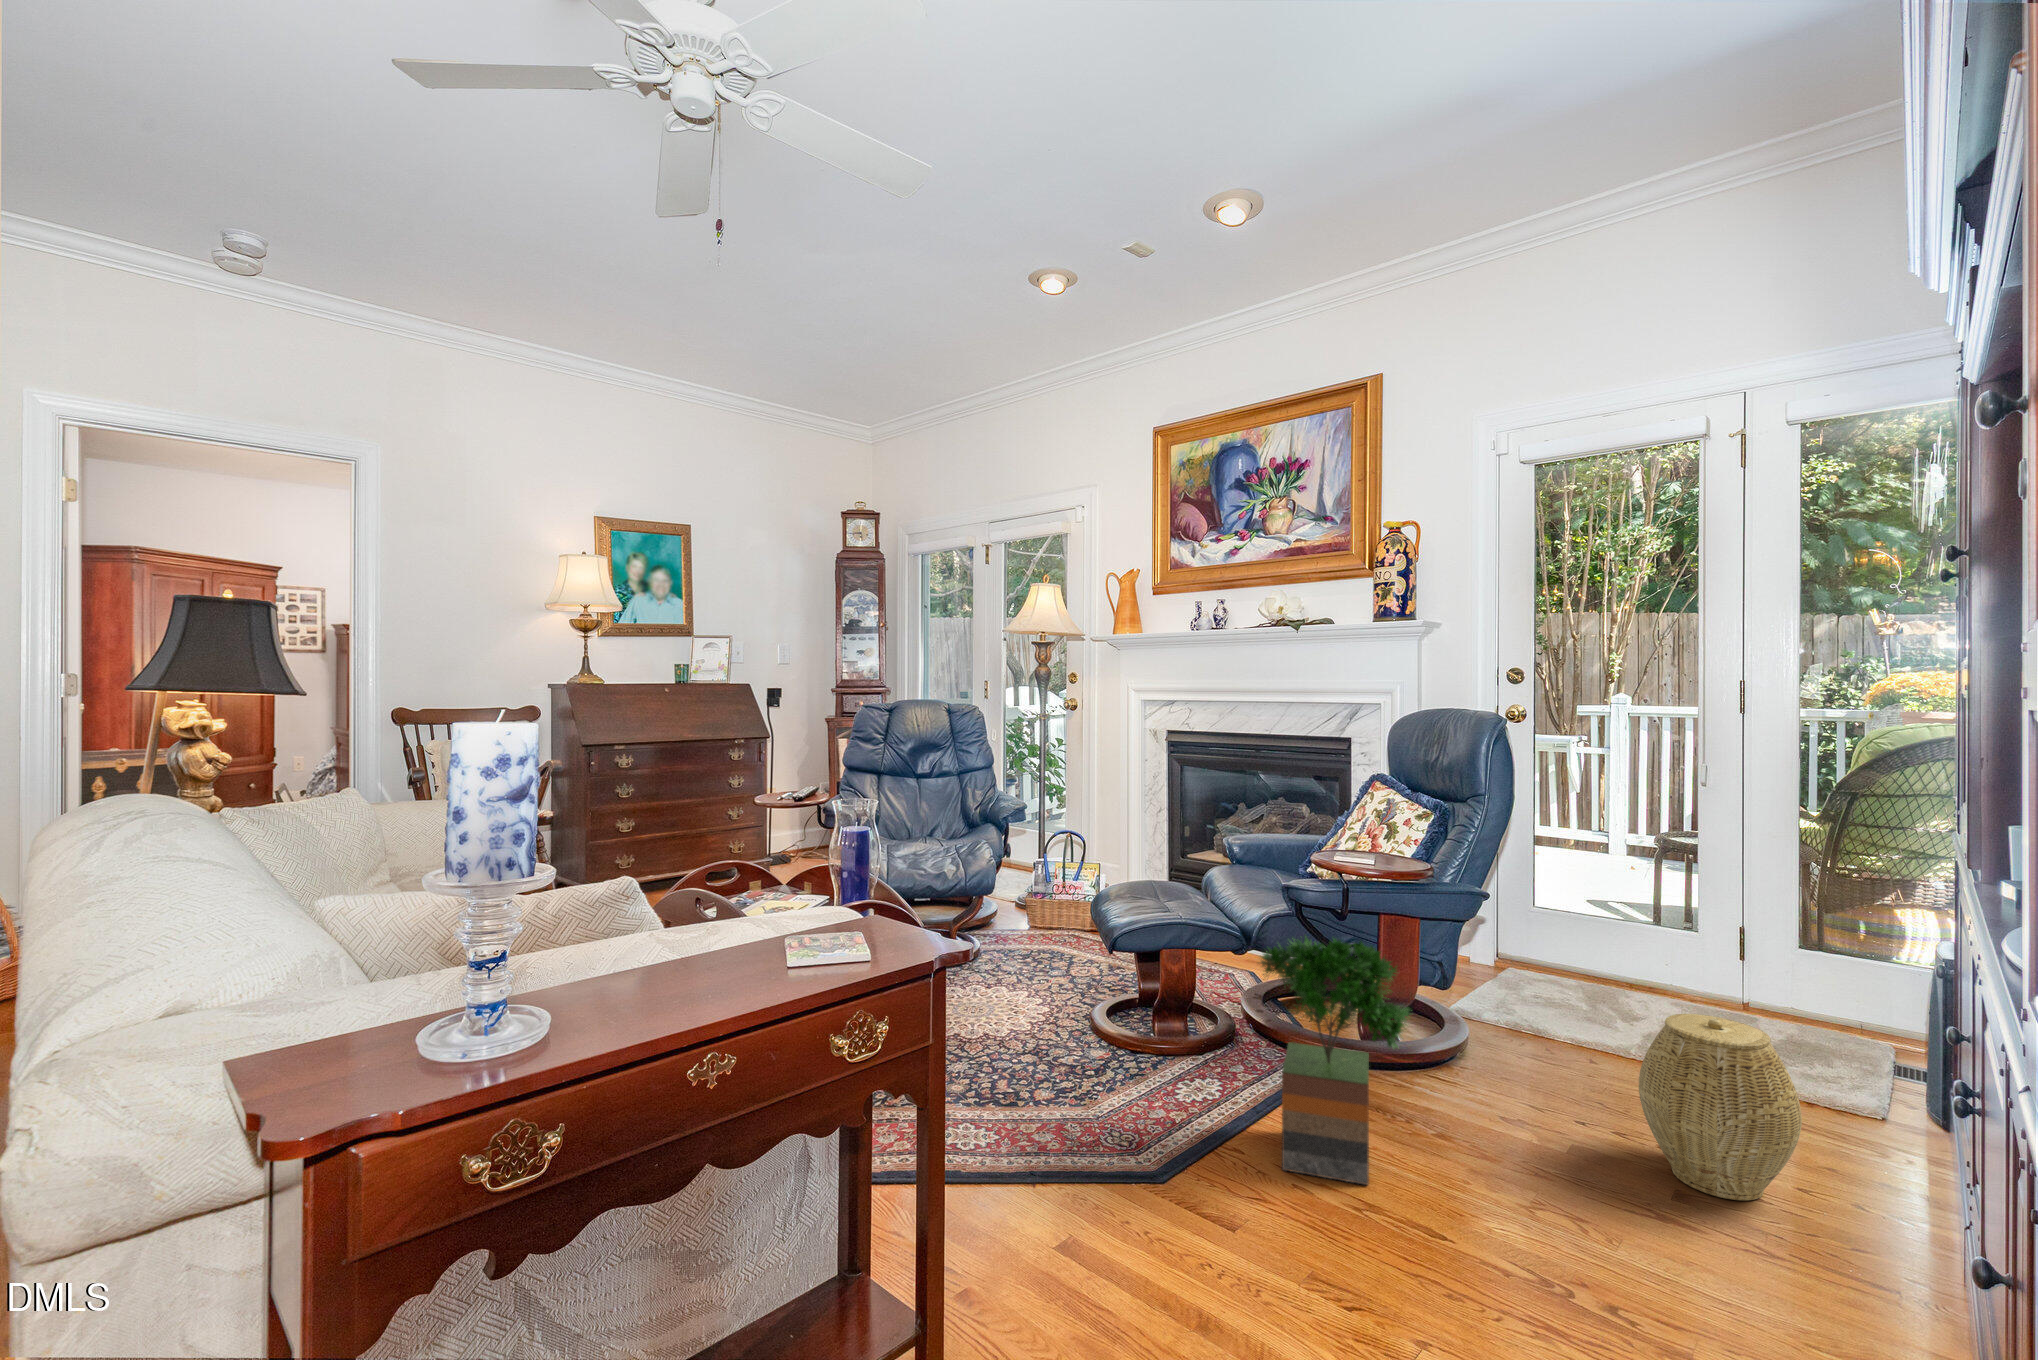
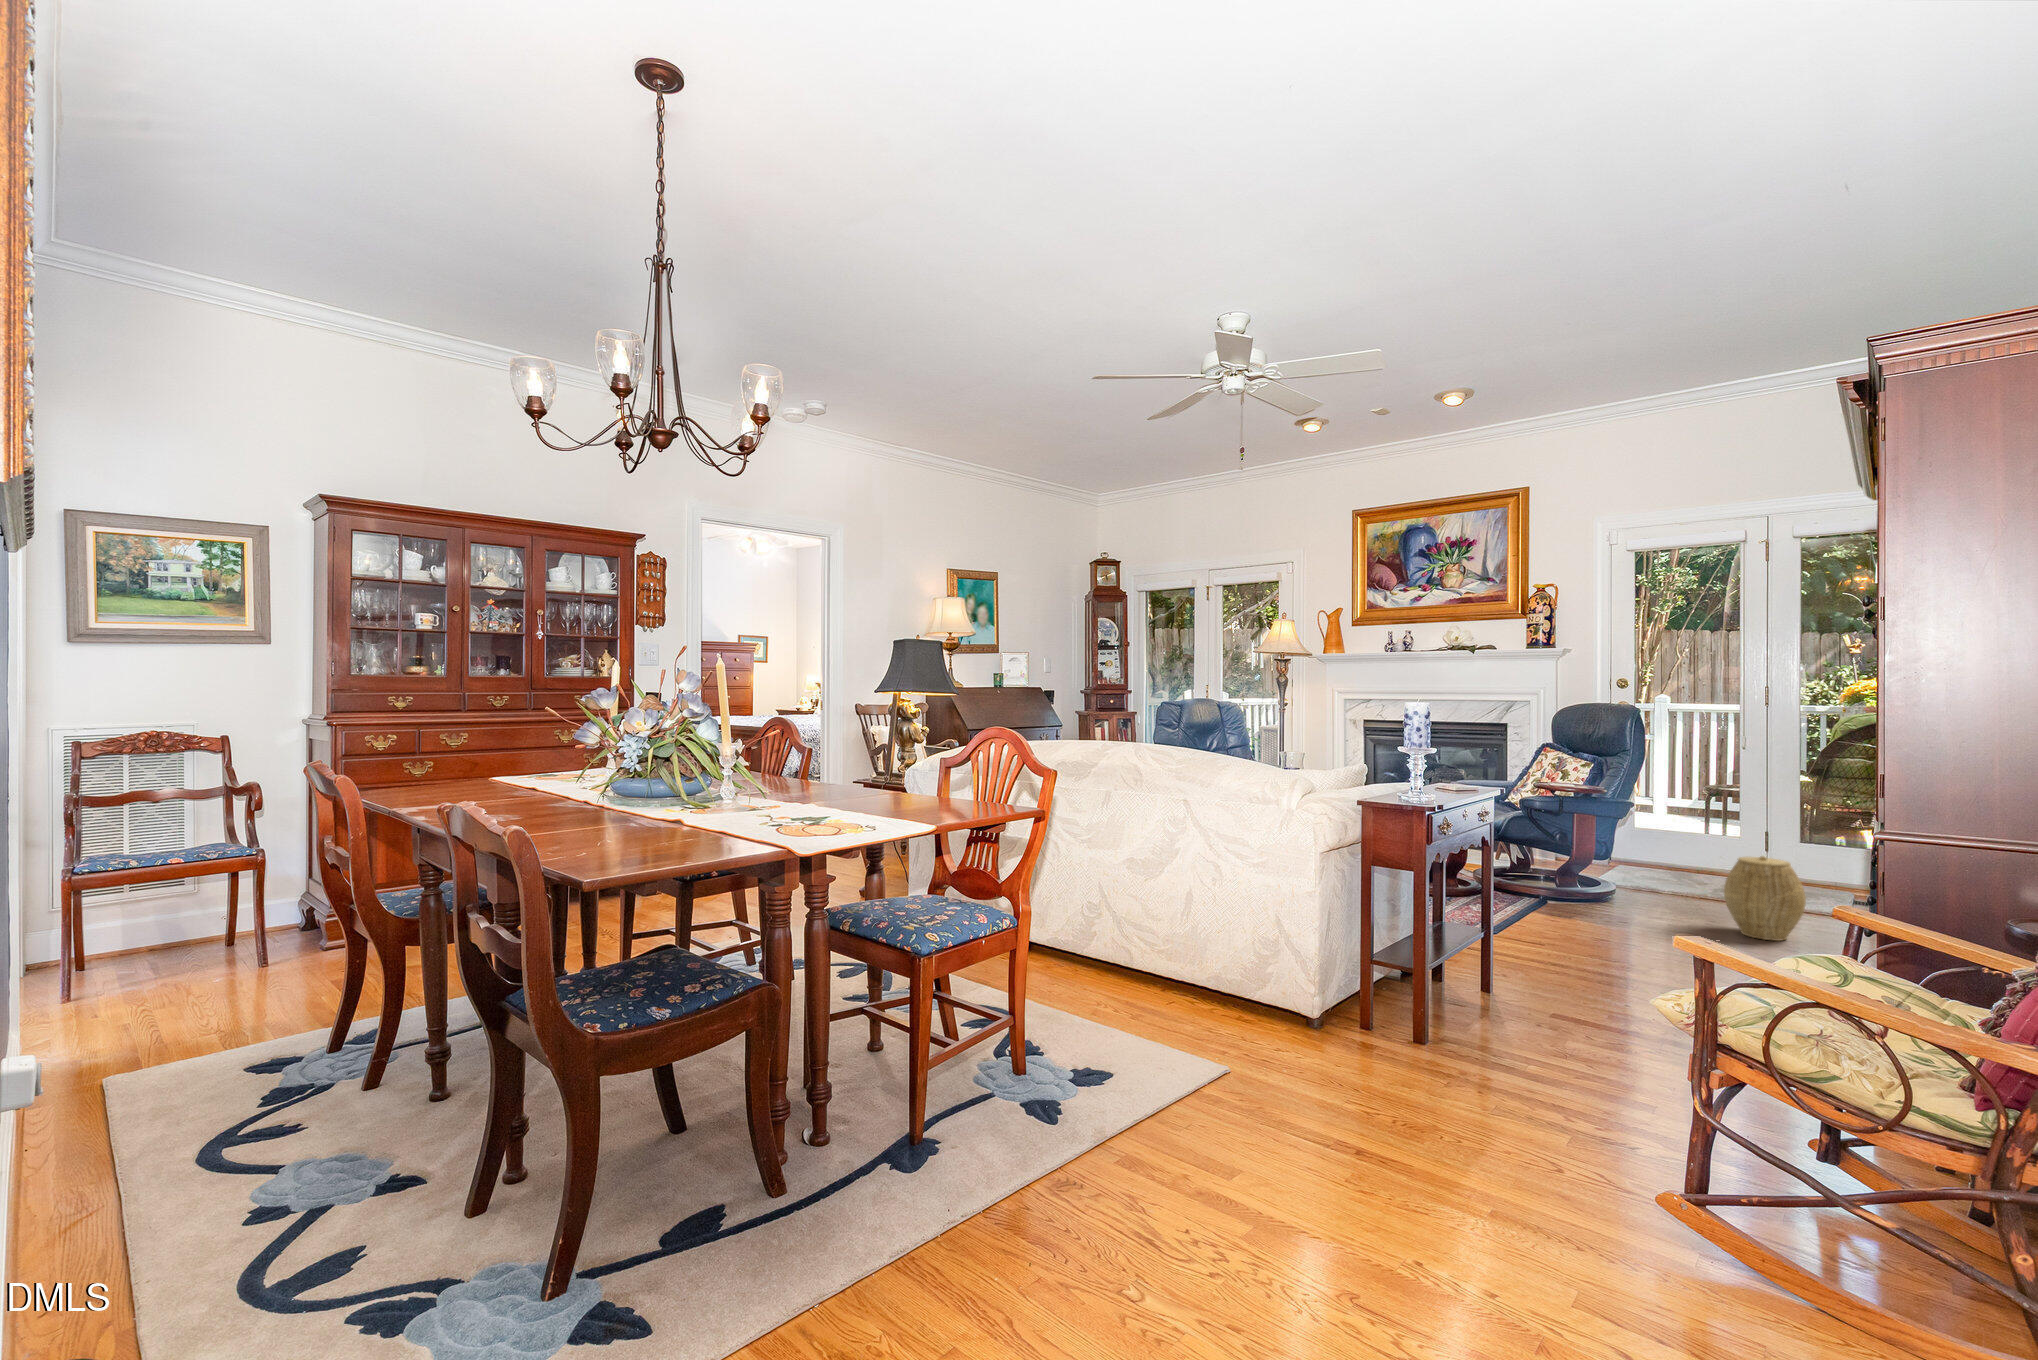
potted tree: present [1261,936,1412,1185] -> none [1525,818,1616,937]

